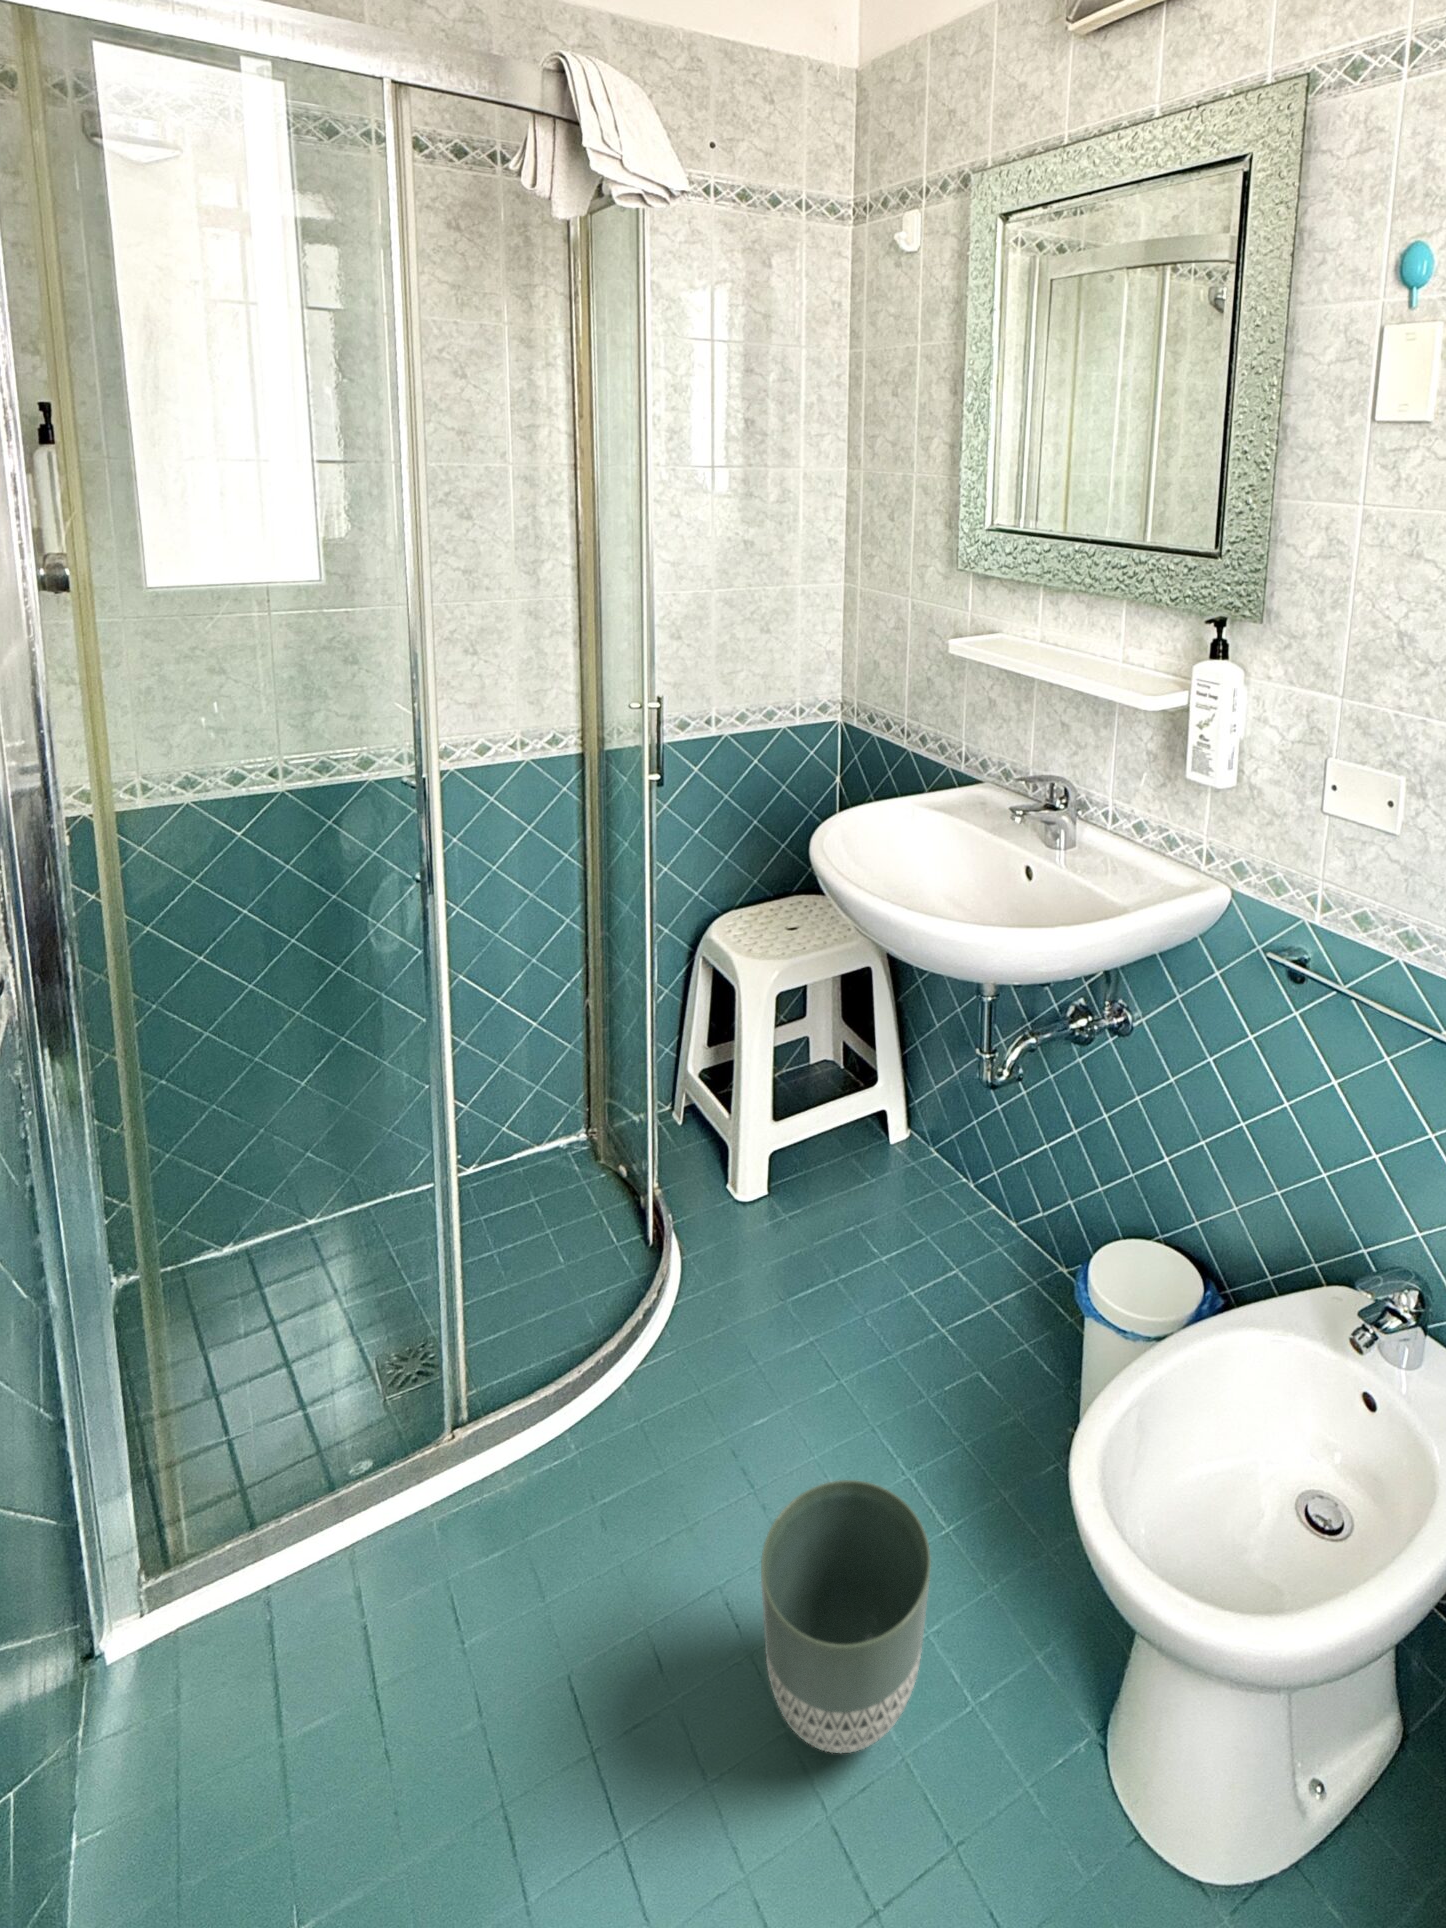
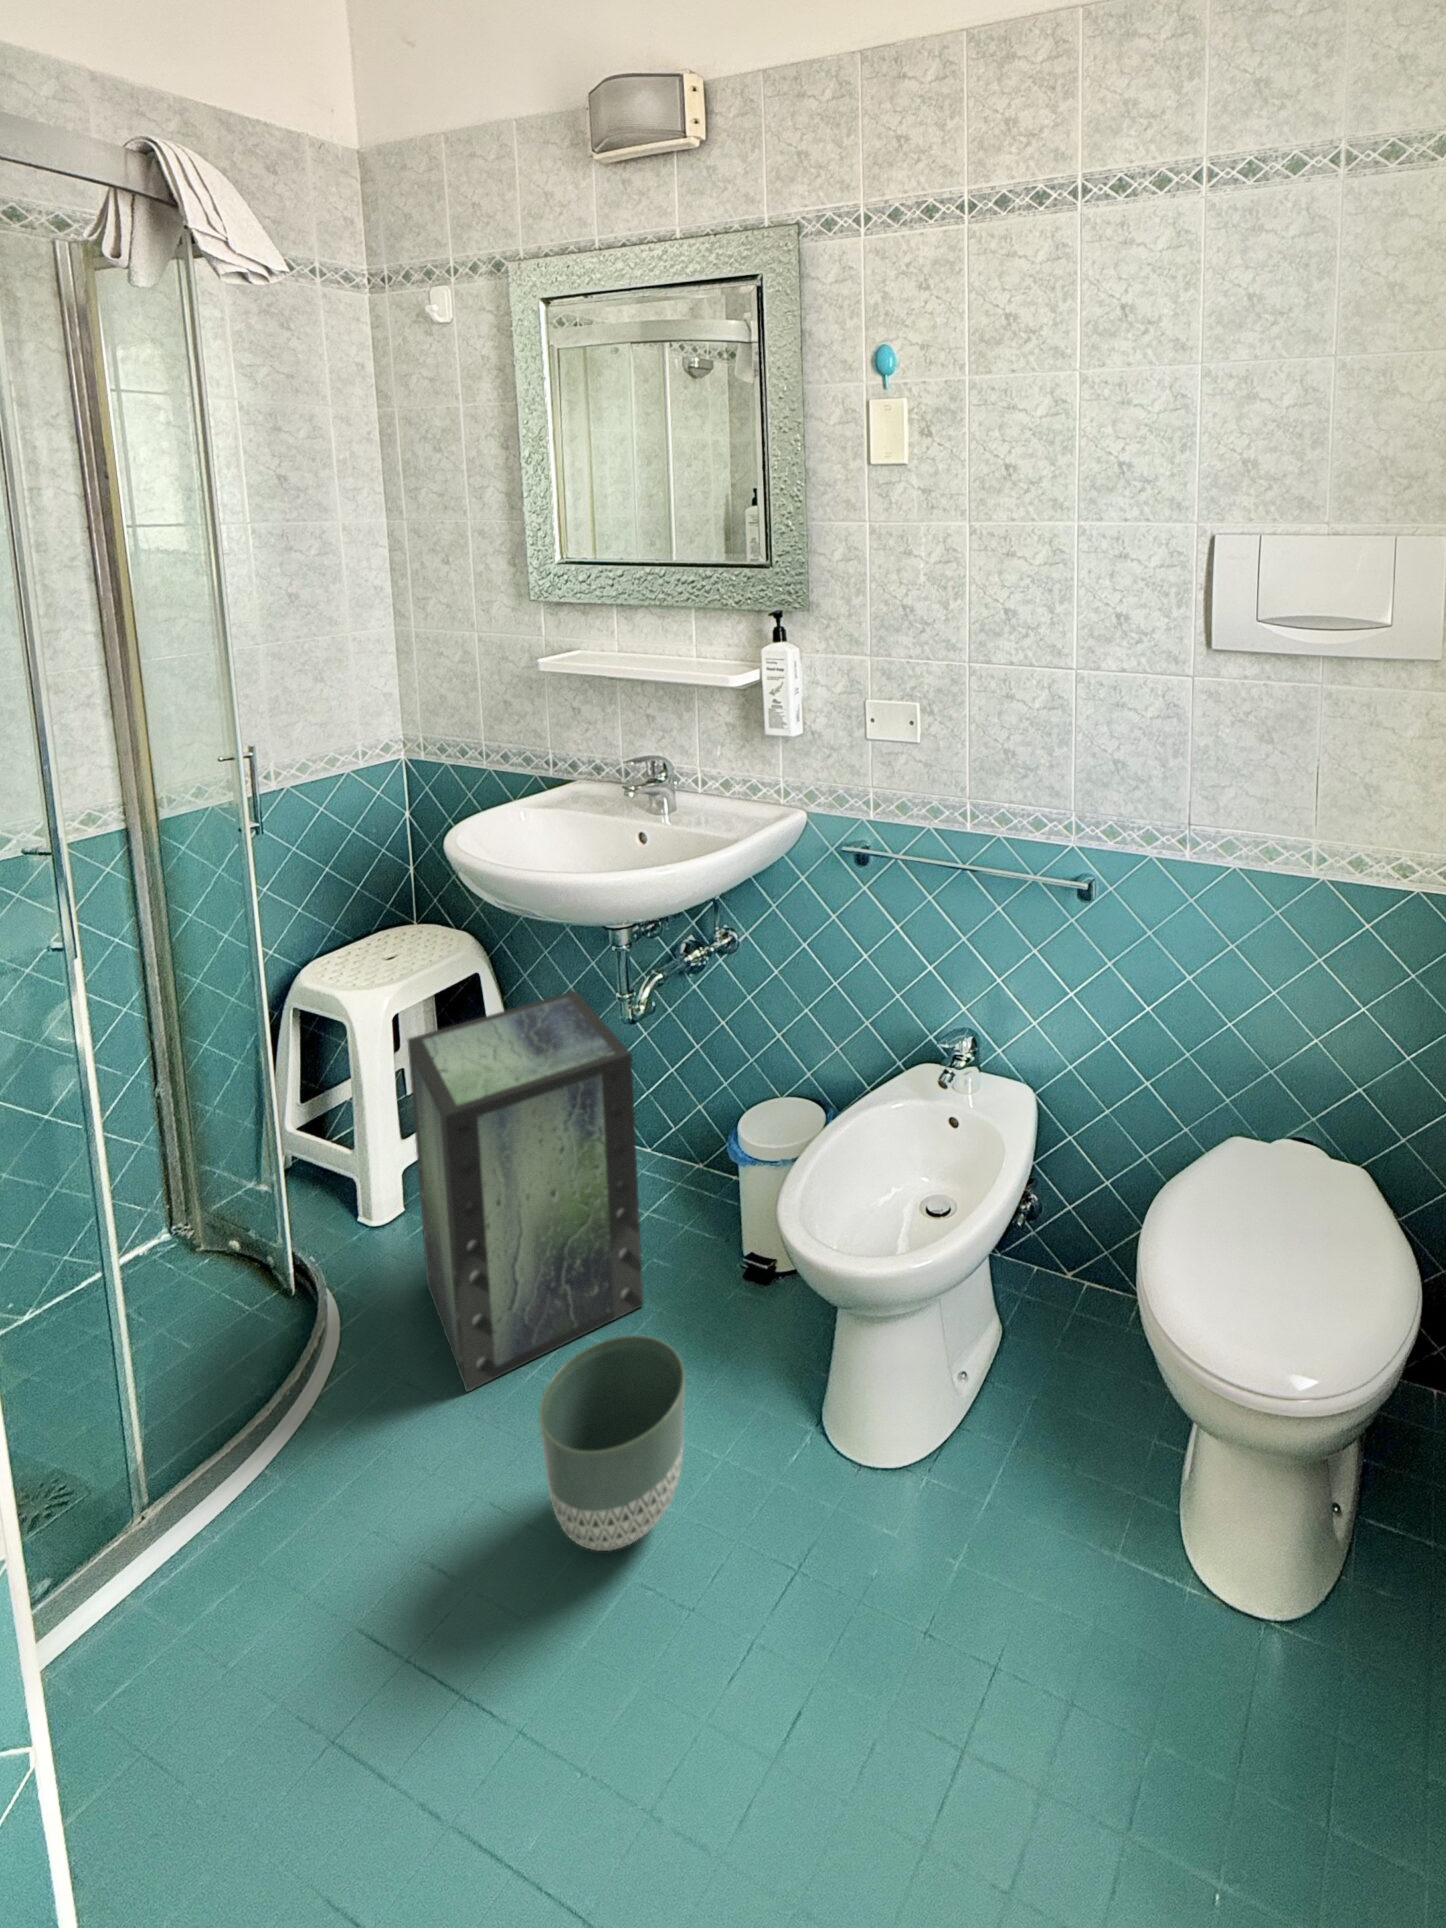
storage box: none [751,1028,963,1439] -> present [407,991,643,1392]

